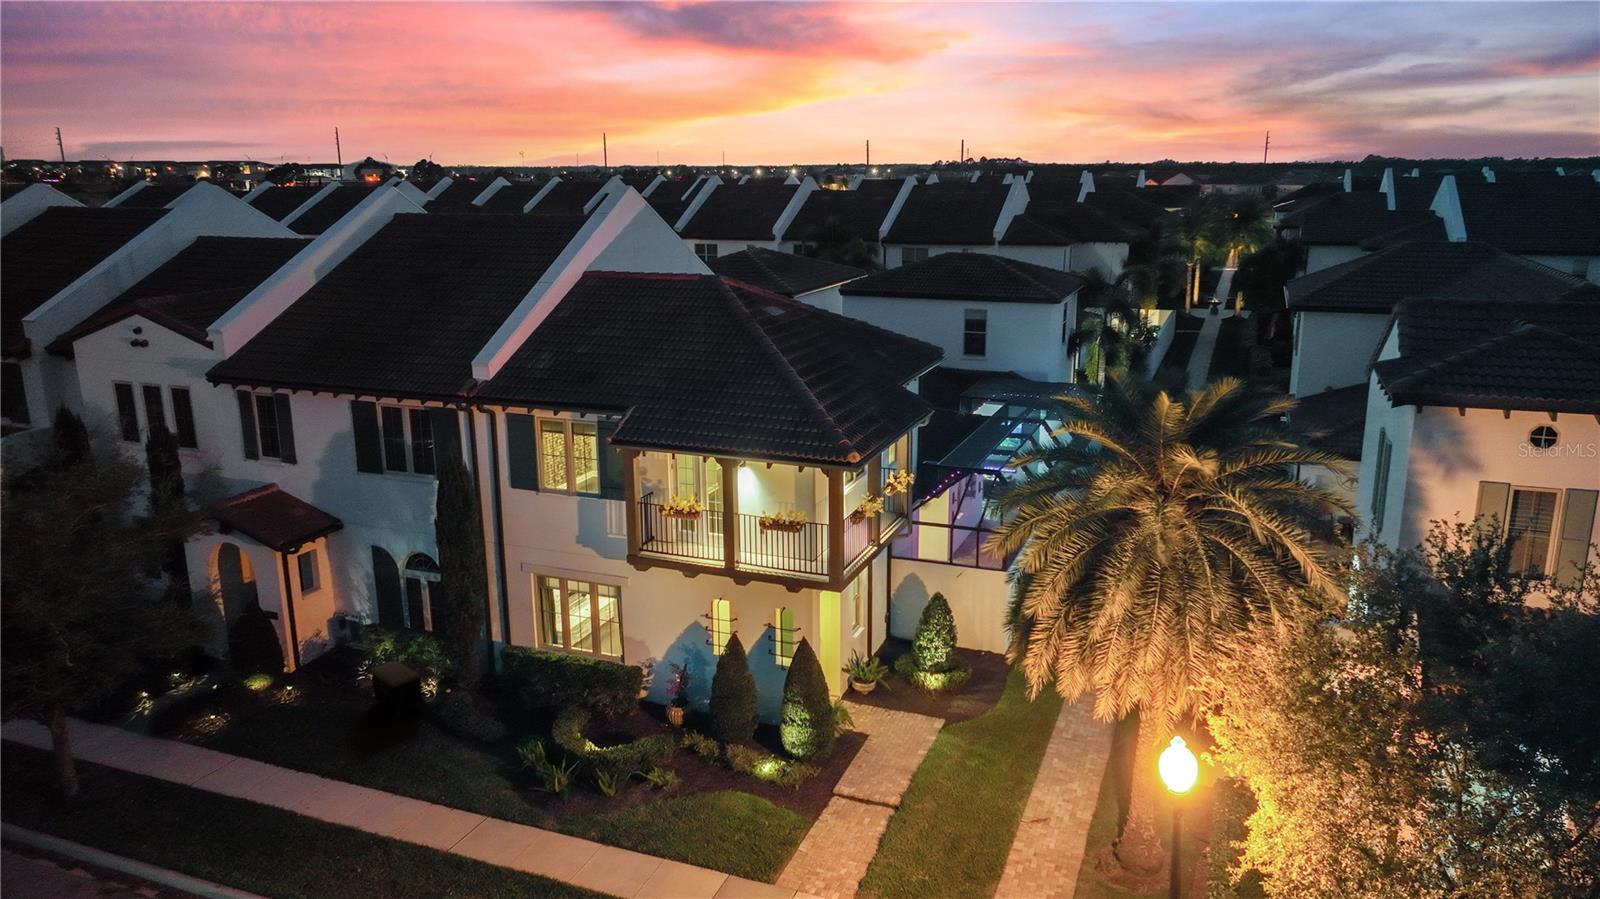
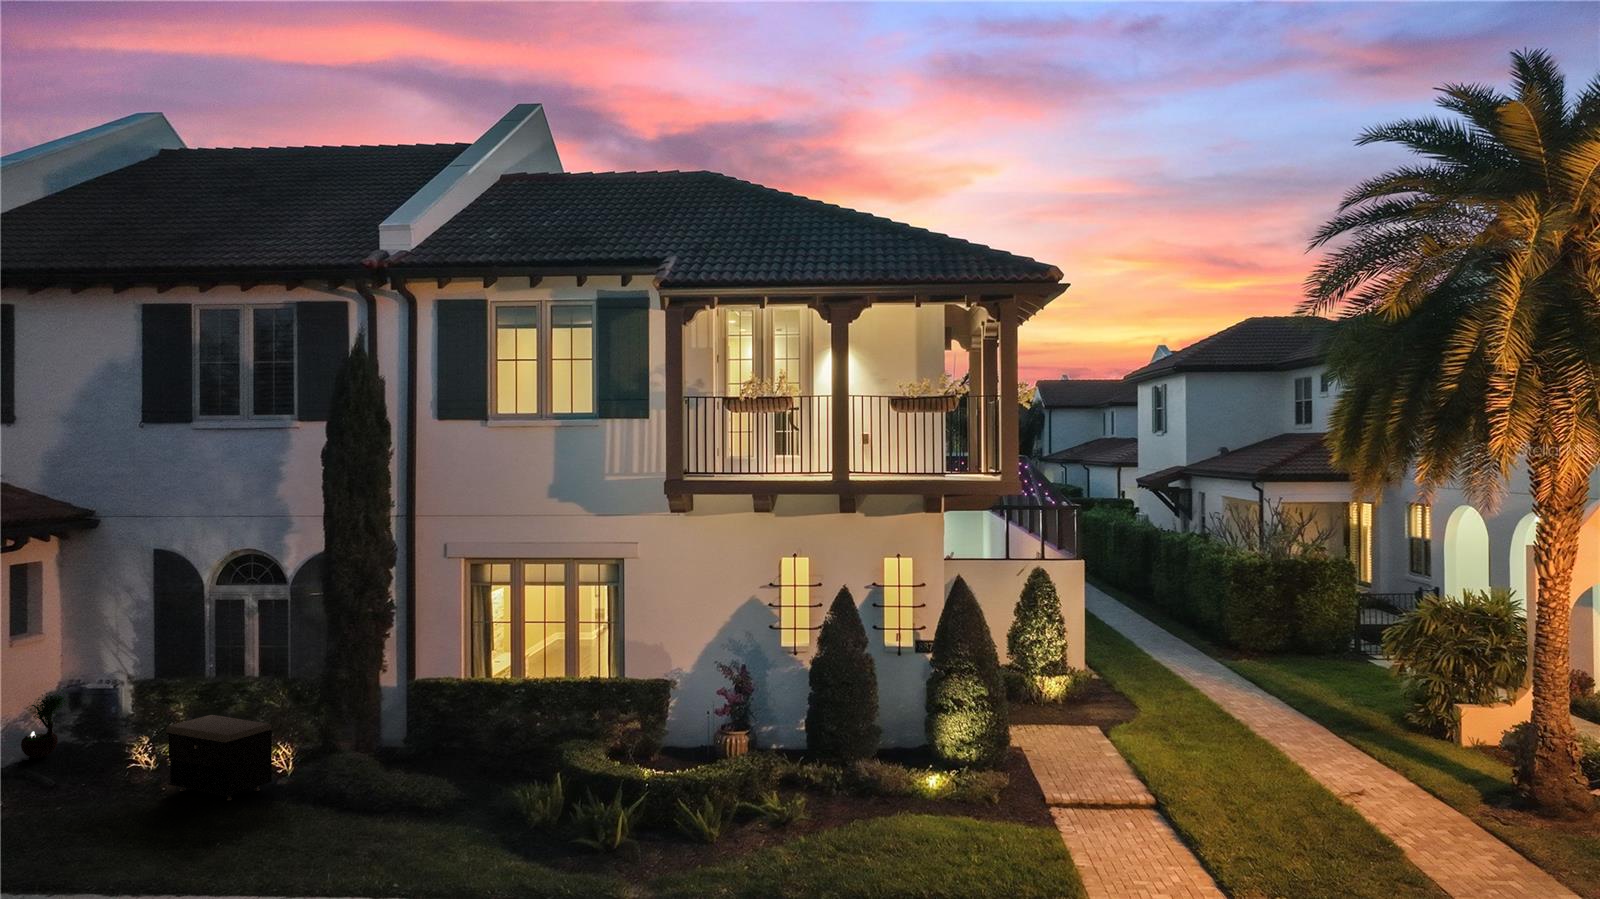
potted tree: none [314,626,336,661] -> present [21,692,67,758]

